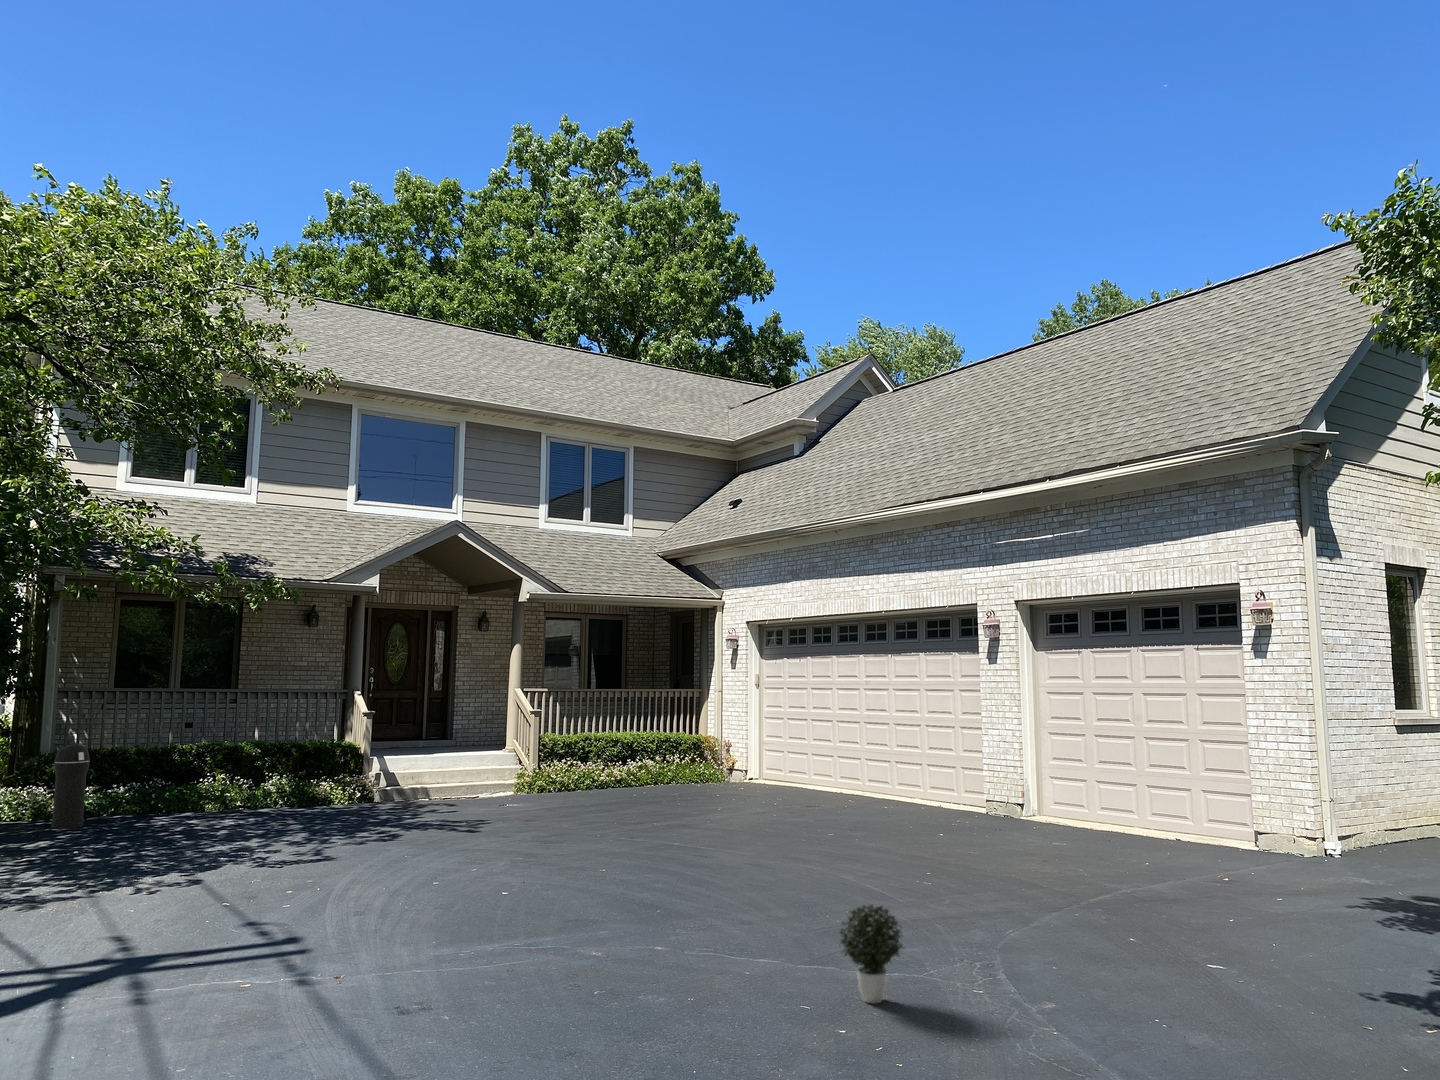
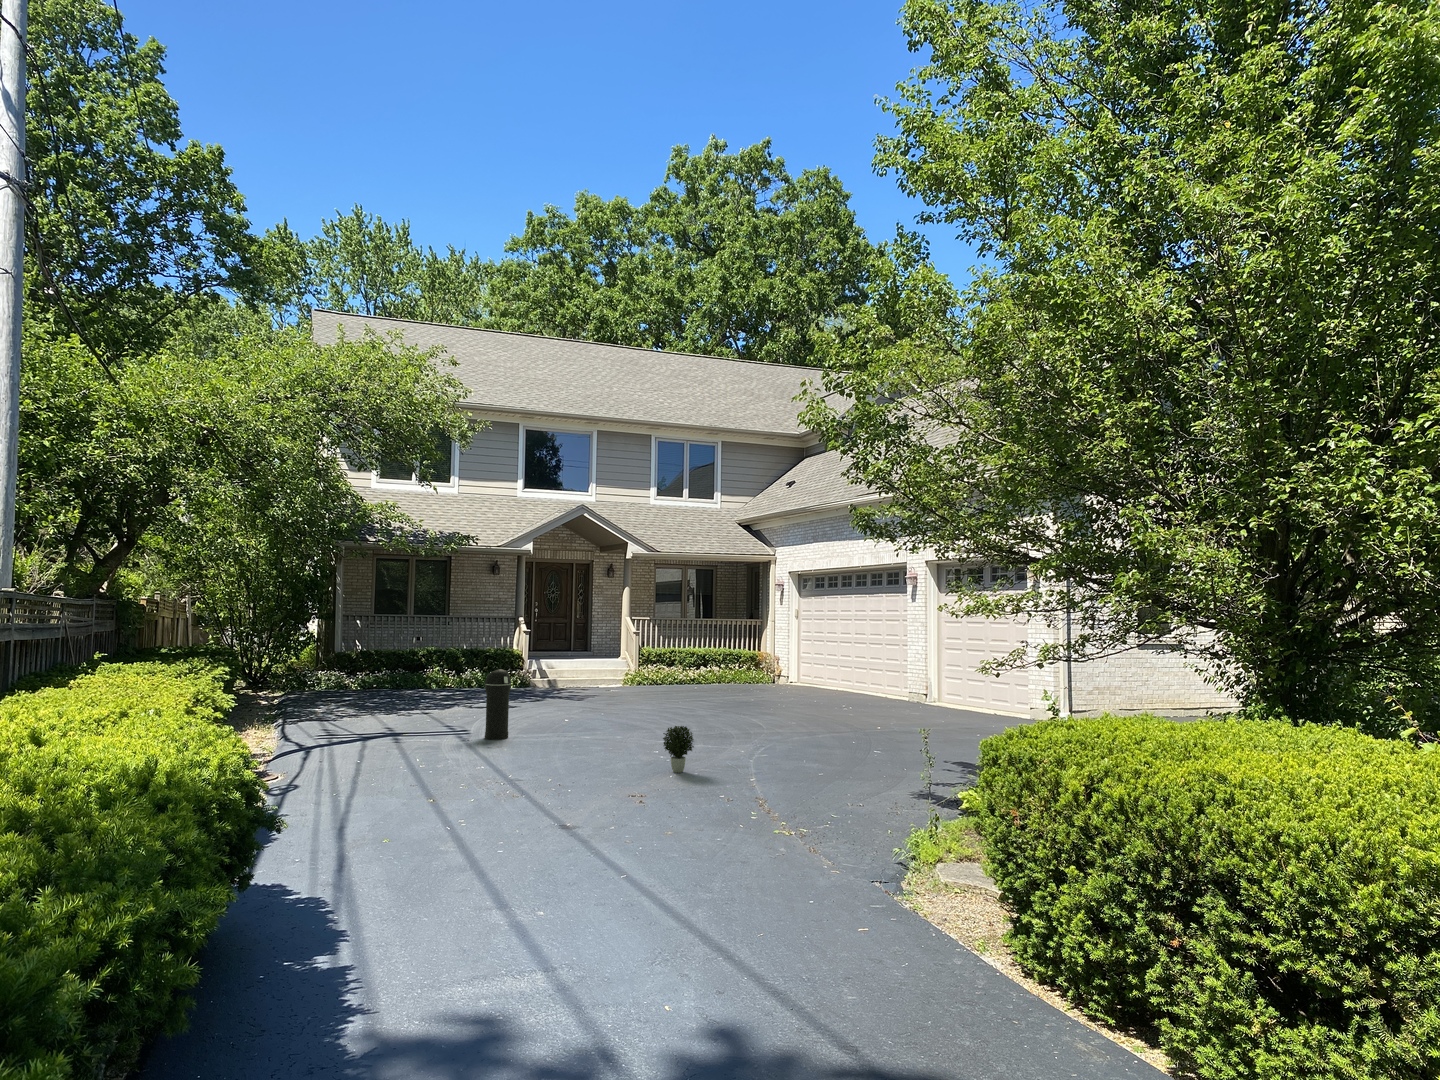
trash can: present [51,744,90,829] -> present [485,669,511,740]

